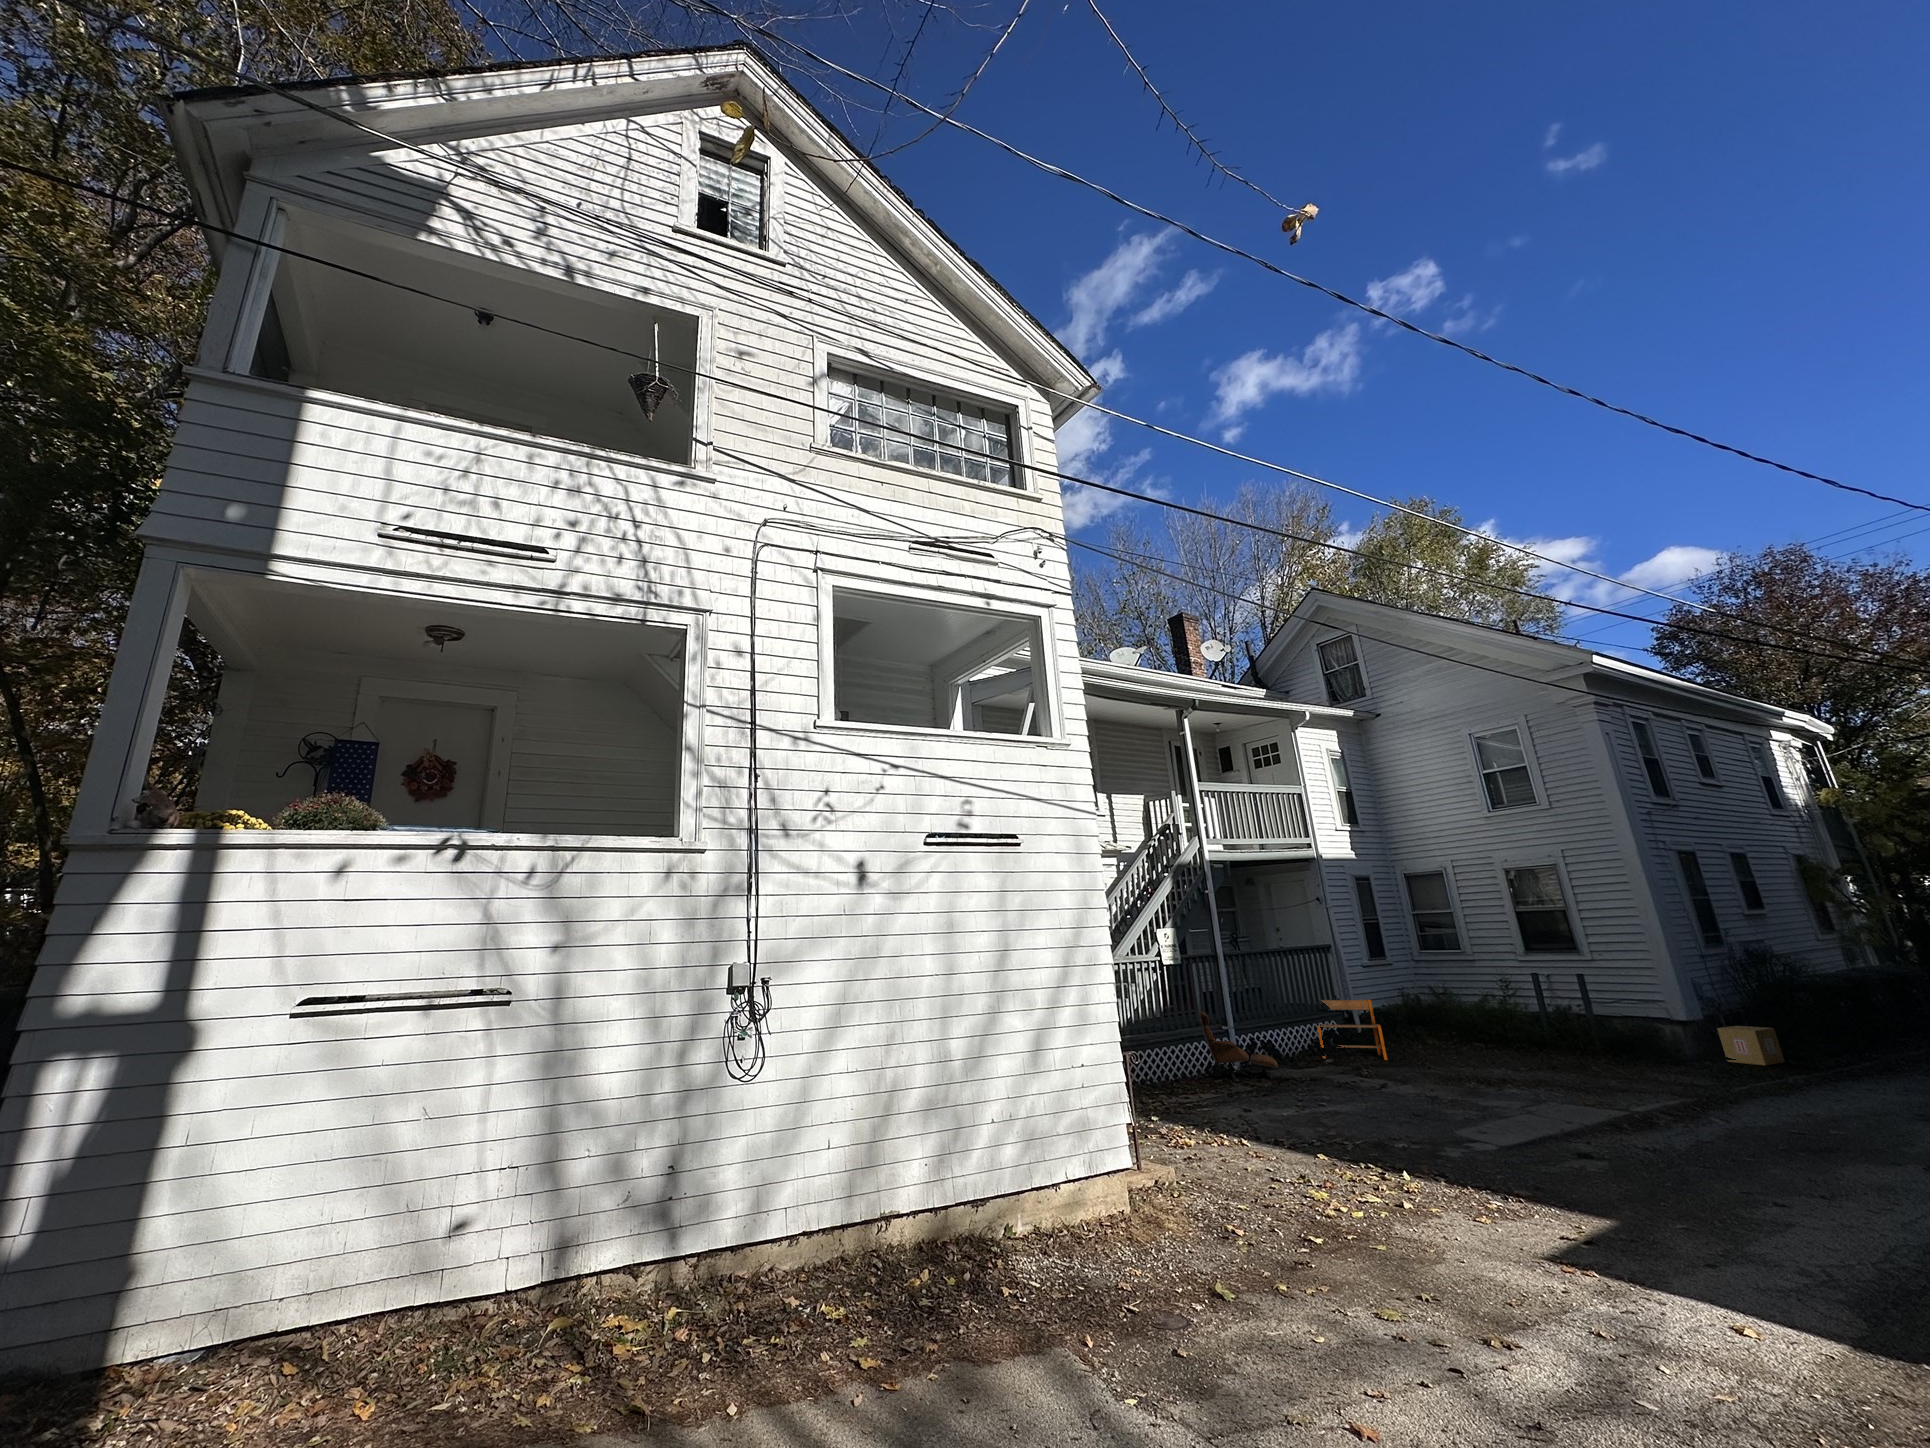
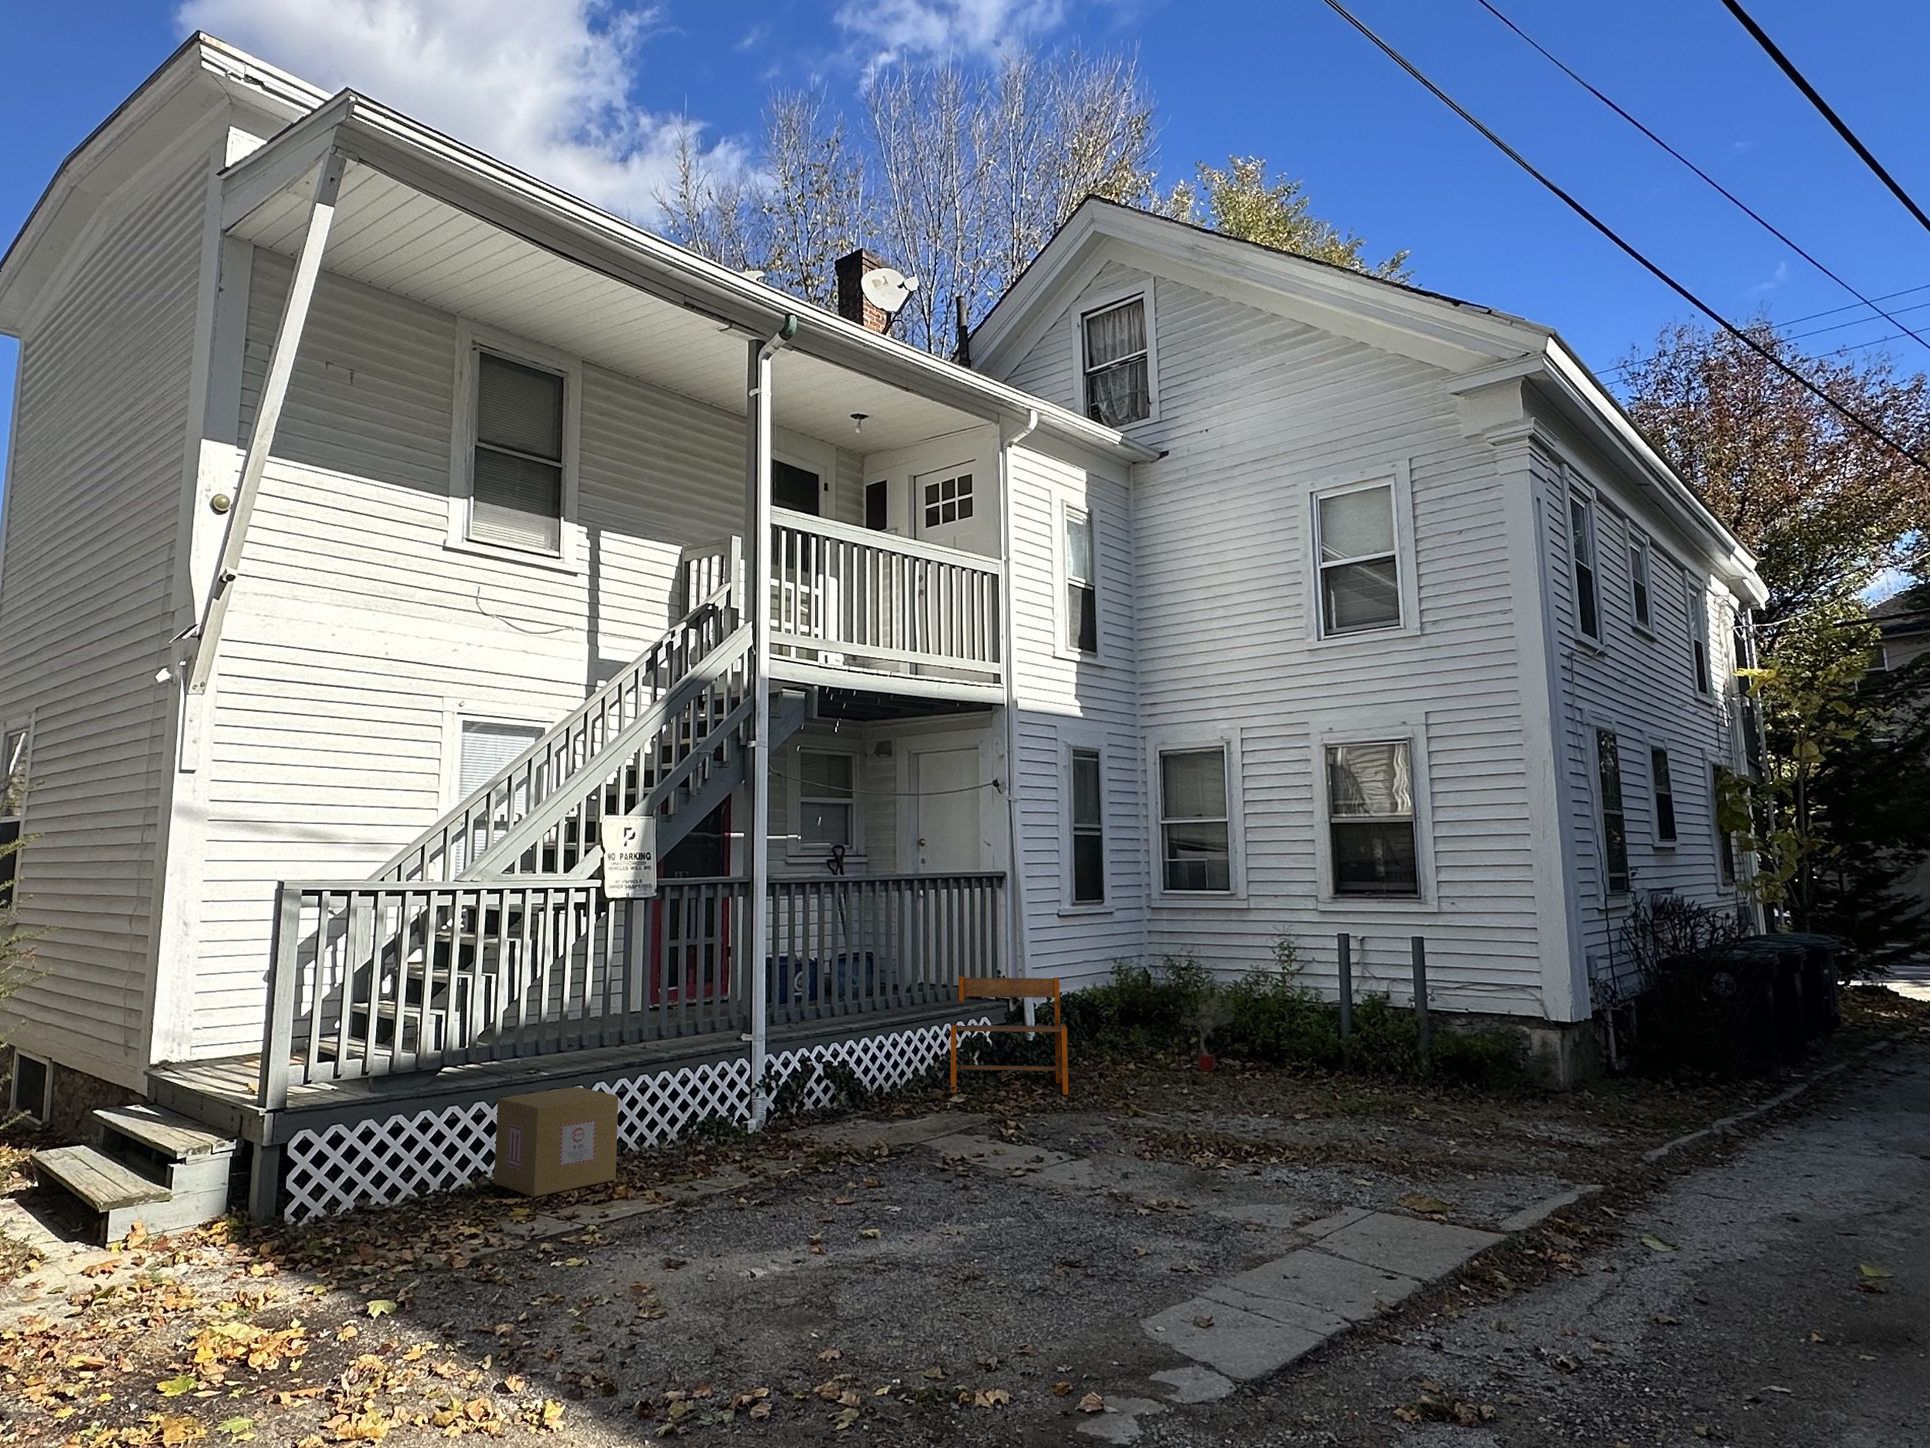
potted tree: none [1442,1004,1476,1051] -> present [1180,987,1232,1072]
lounge chair: present [1198,1011,1279,1080] -> none [676,1001,833,1157]
cardboard box: present [1717,1026,1785,1066] -> present [494,1087,618,1197]

